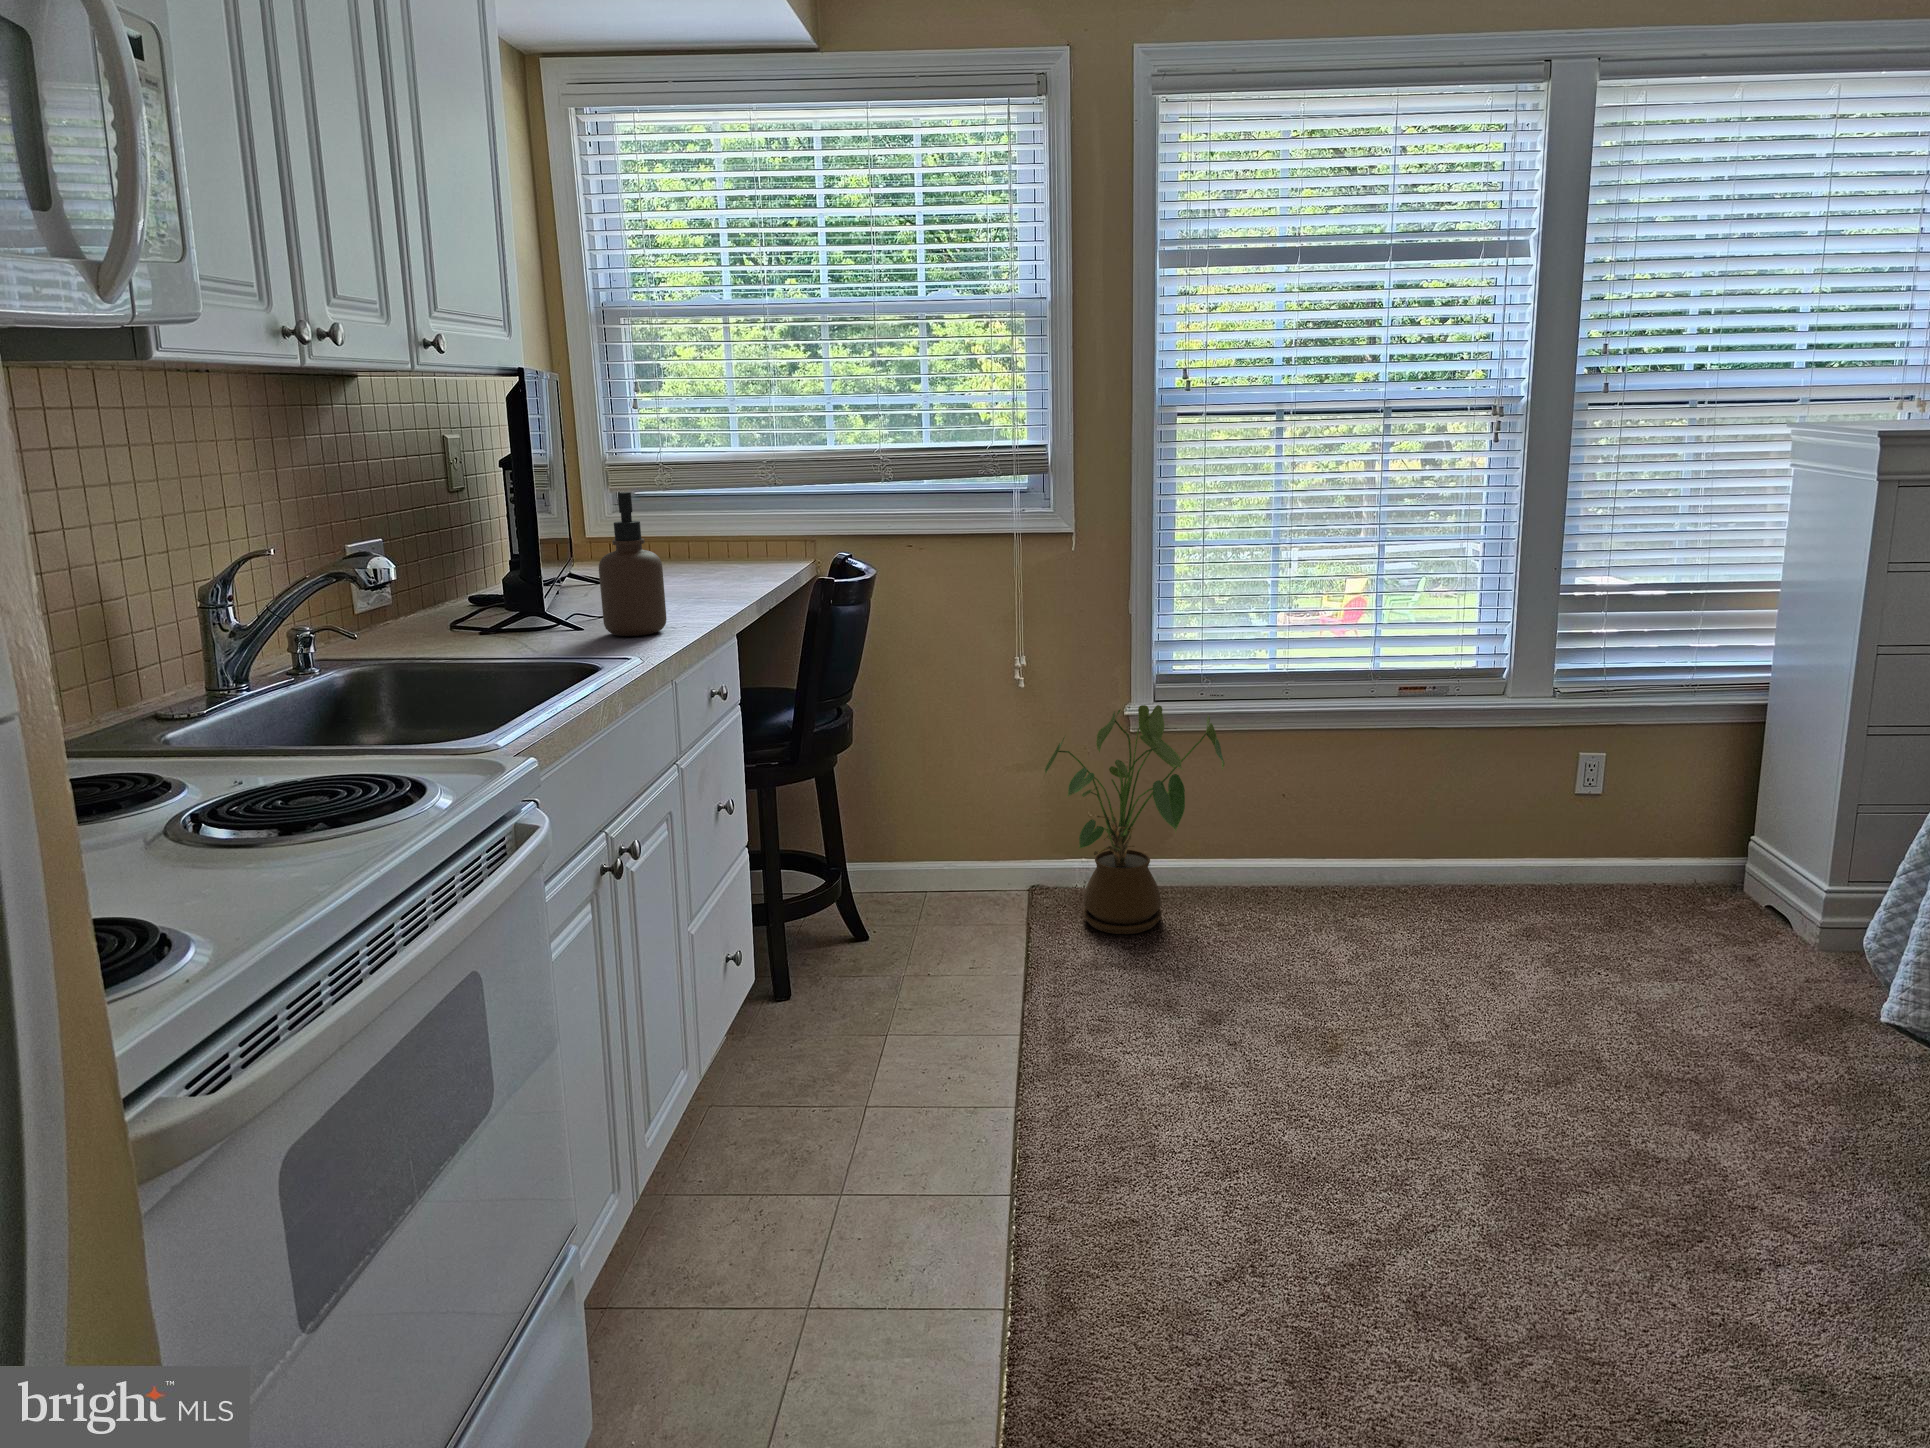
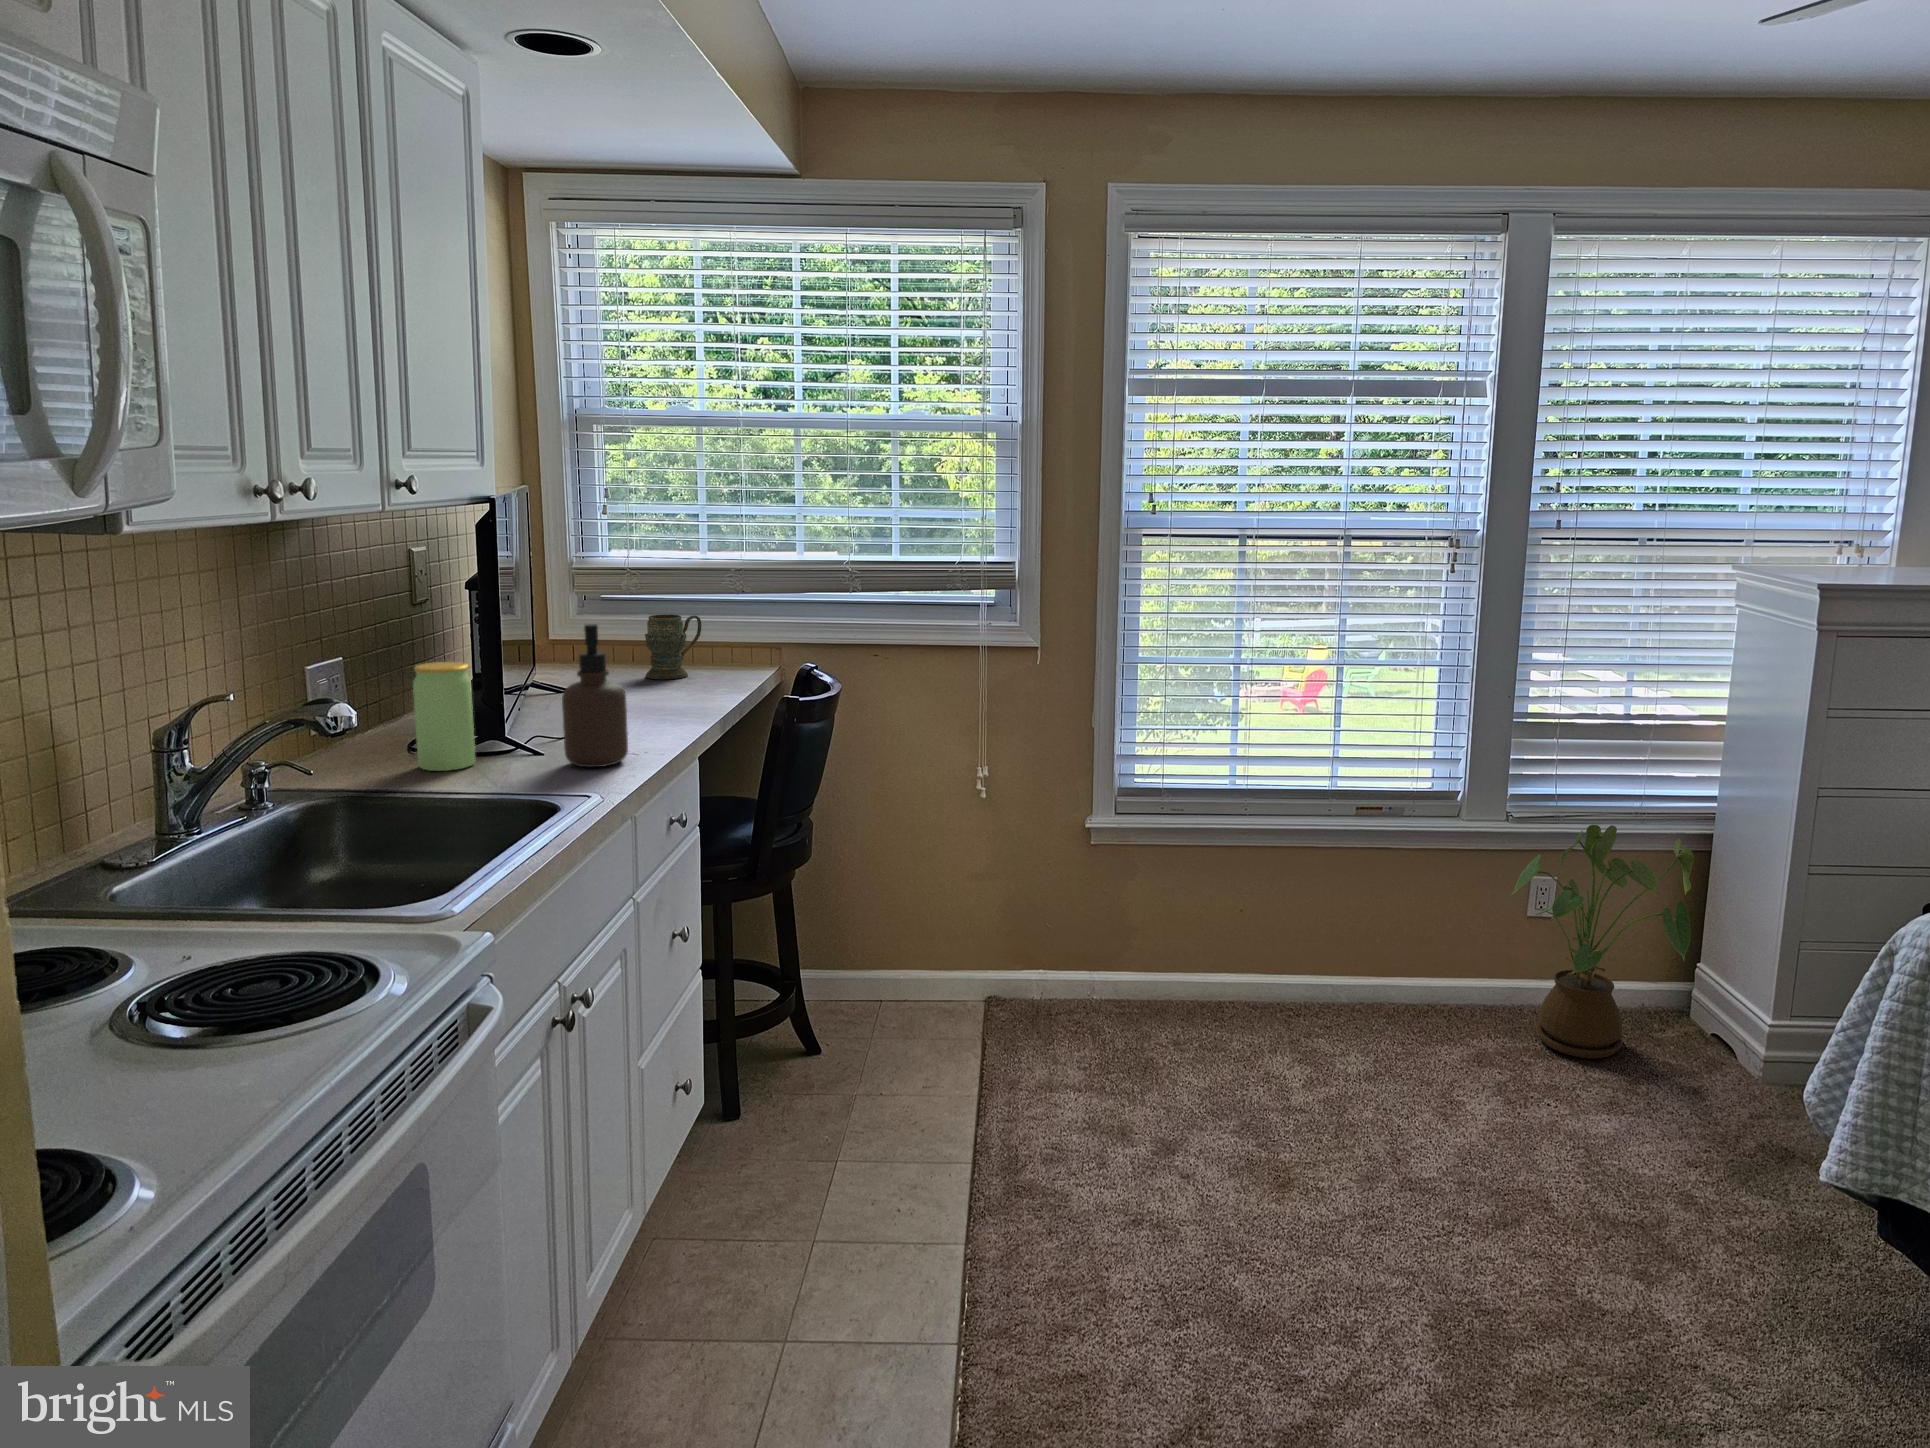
mug: none [682,506,738,569] -> present [645,614,701,679]
jar: none [451,535,516,643] -> present [413,662,475,771]
house plant: present [1045,705,1225,934] -> present [1512,825,1694,1058]

